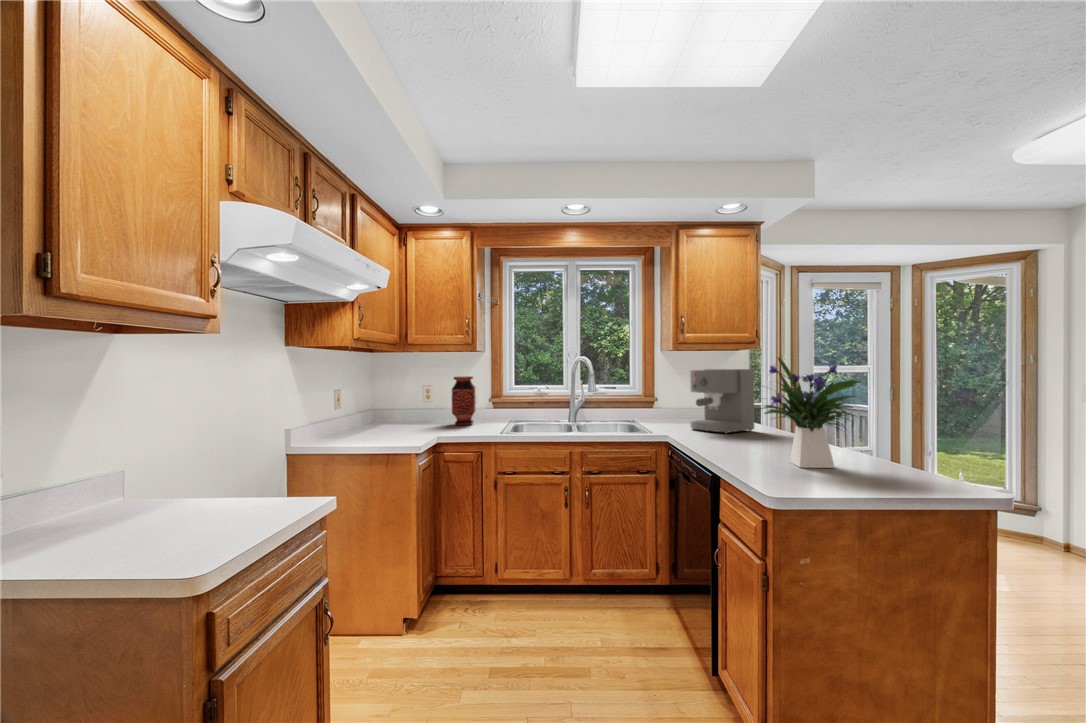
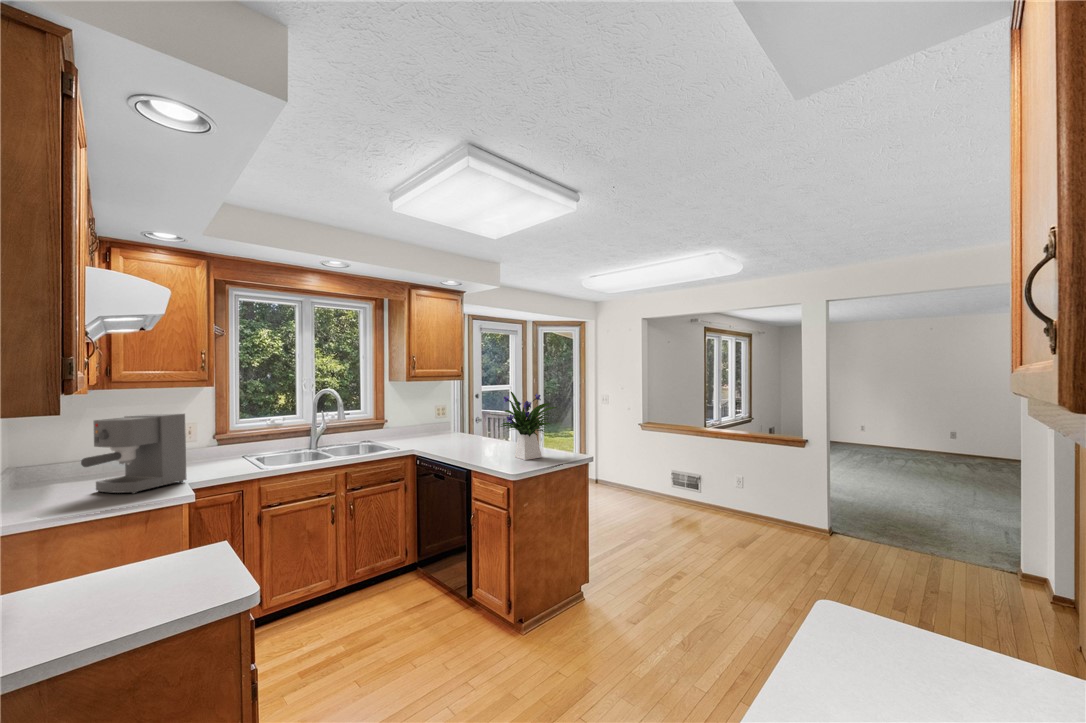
coffee maker: present [690,369,754,434] -> present [81,414,187,494]
vase: present [452,376,476,425] -> none [179,414,211,467]

